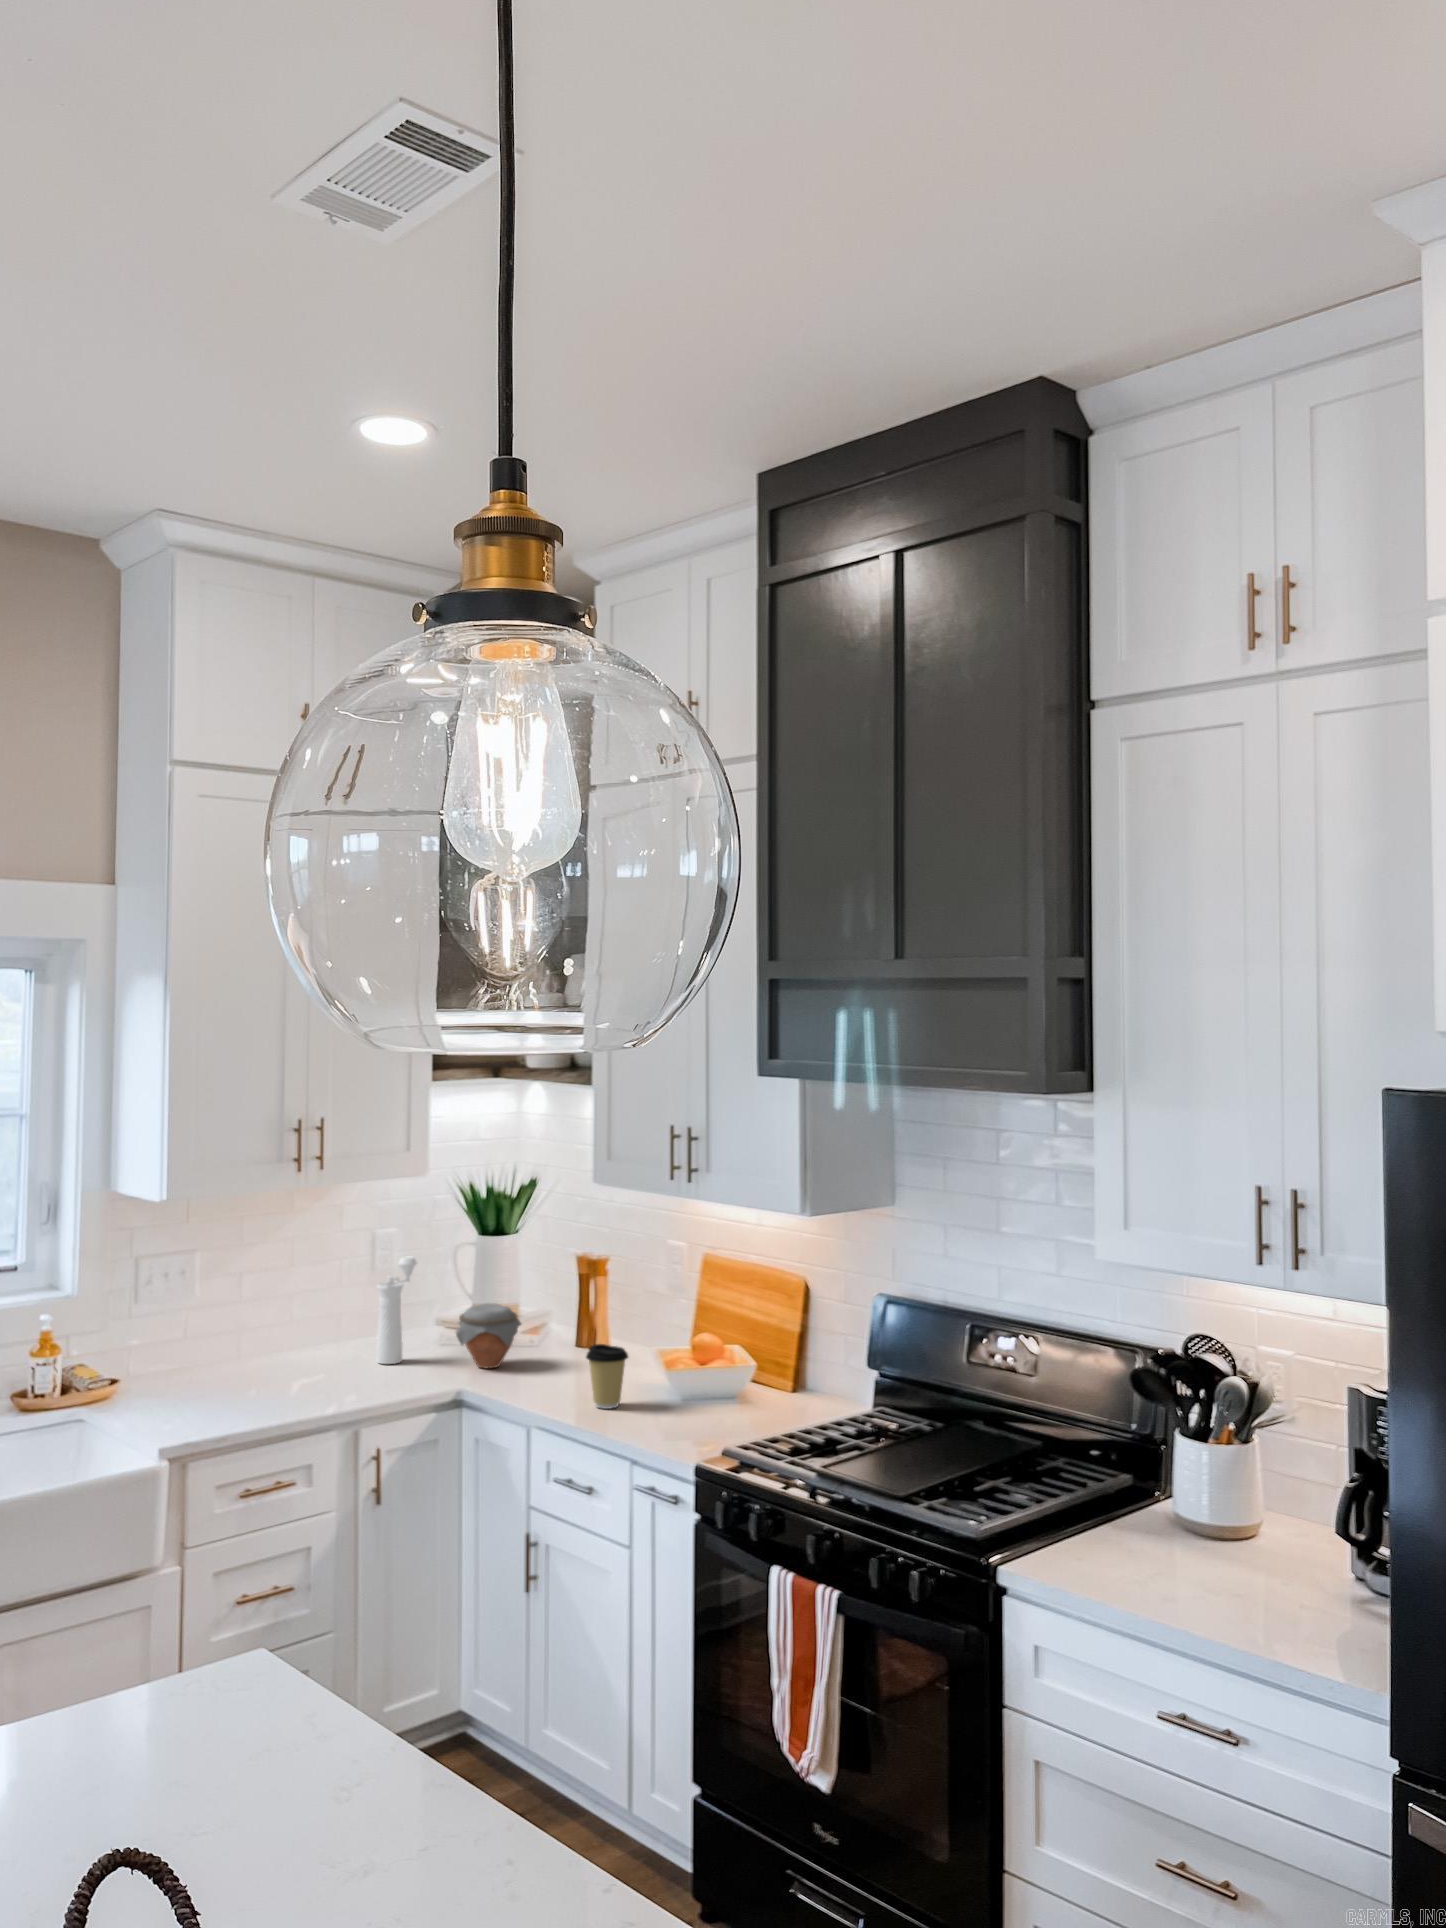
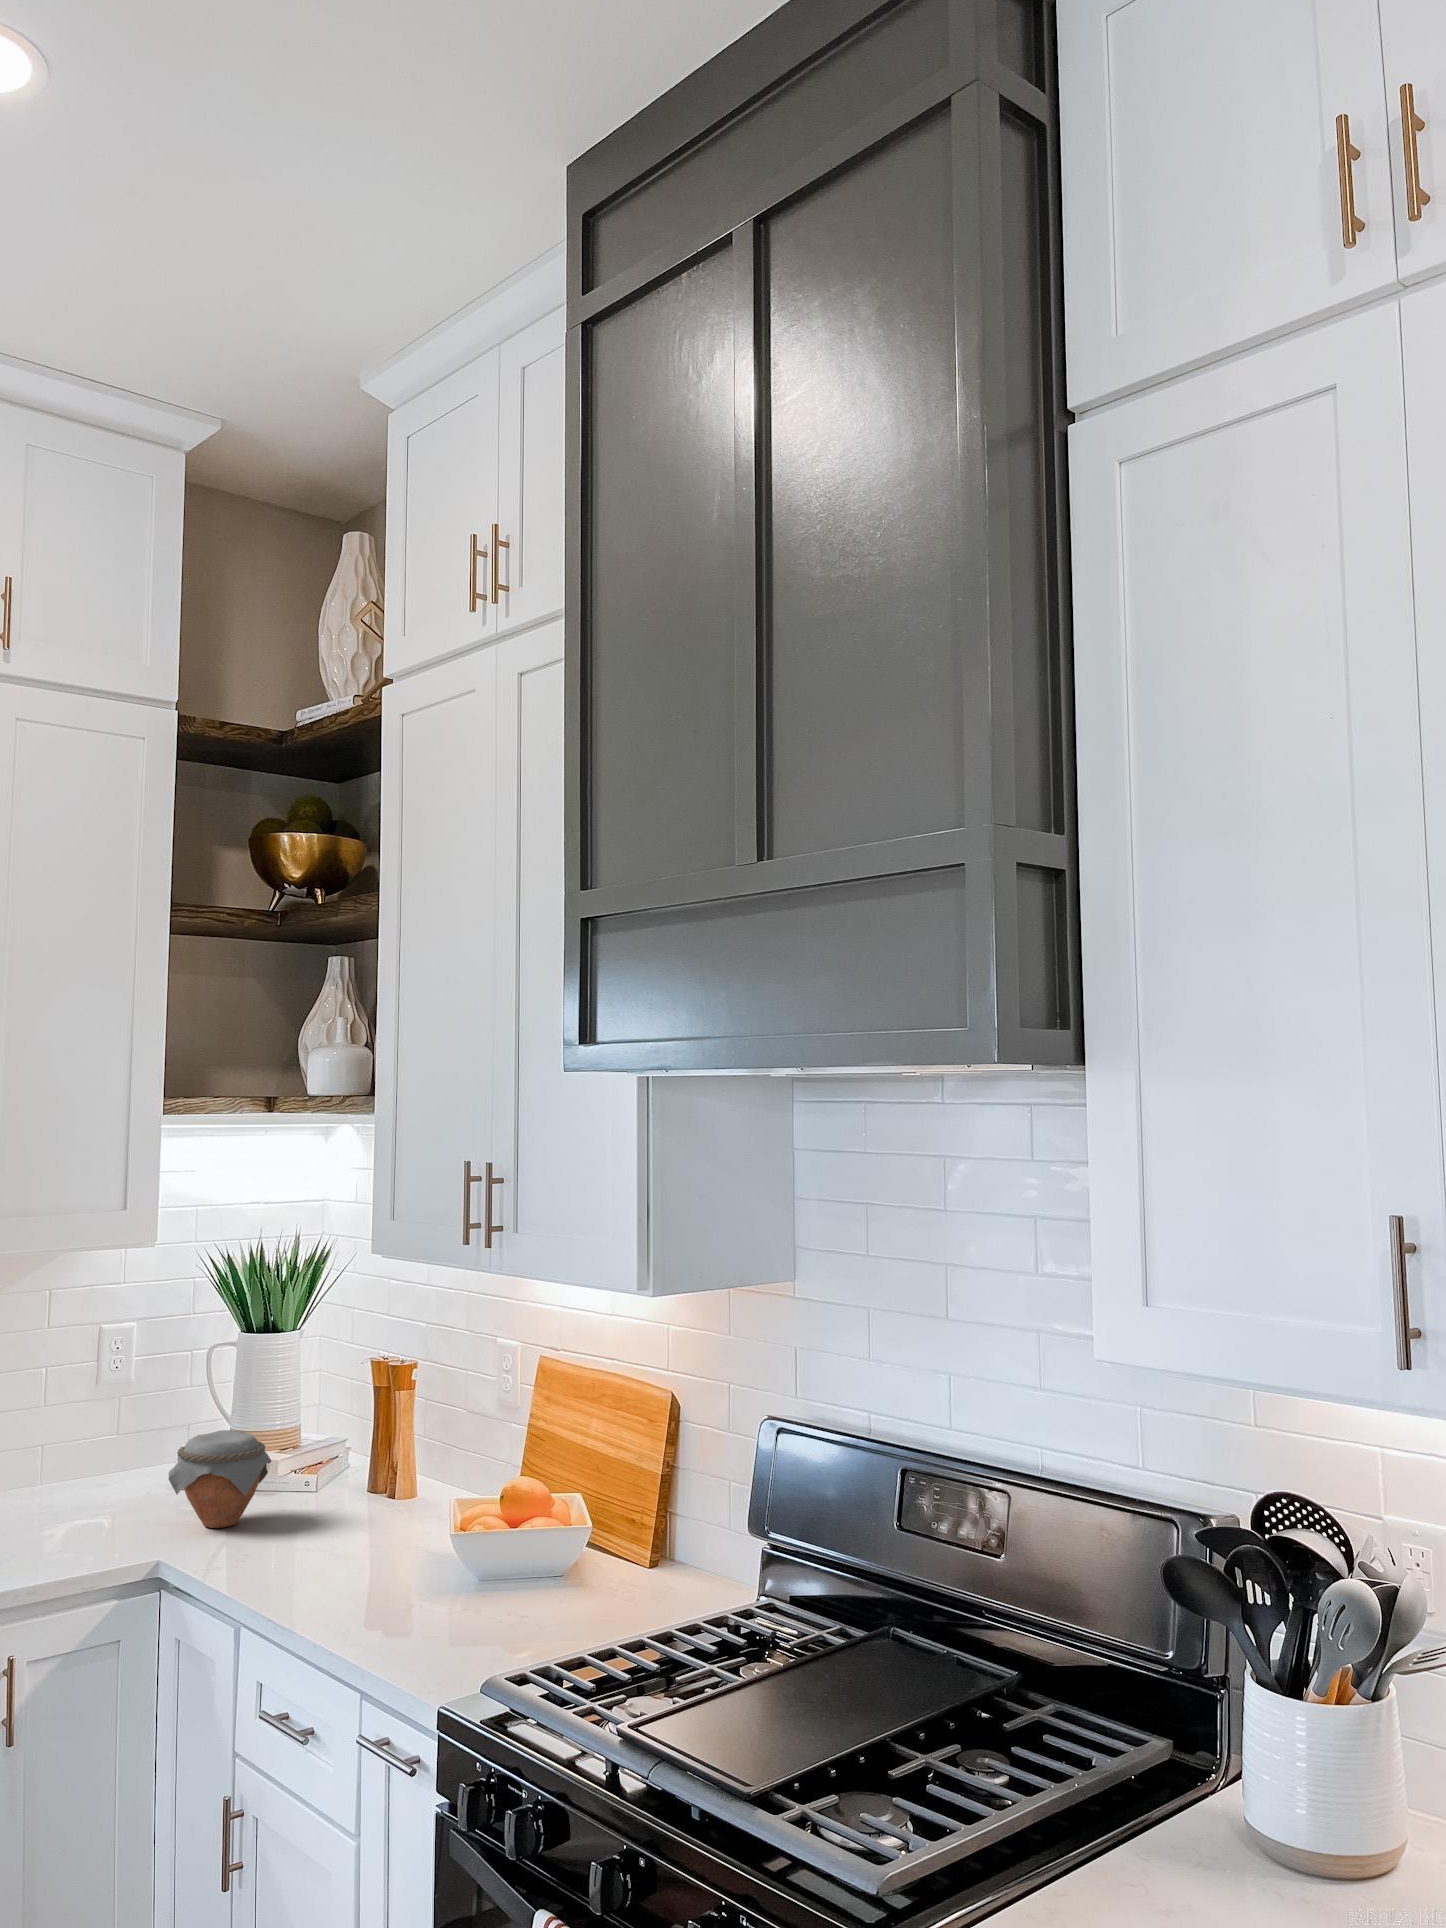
pepper mill: present [377,1257,417,1364] -> none [62,1362,139,1521]
coffee cup: present [586,1344,628,1409] -> none [325,1494,392,1597]

